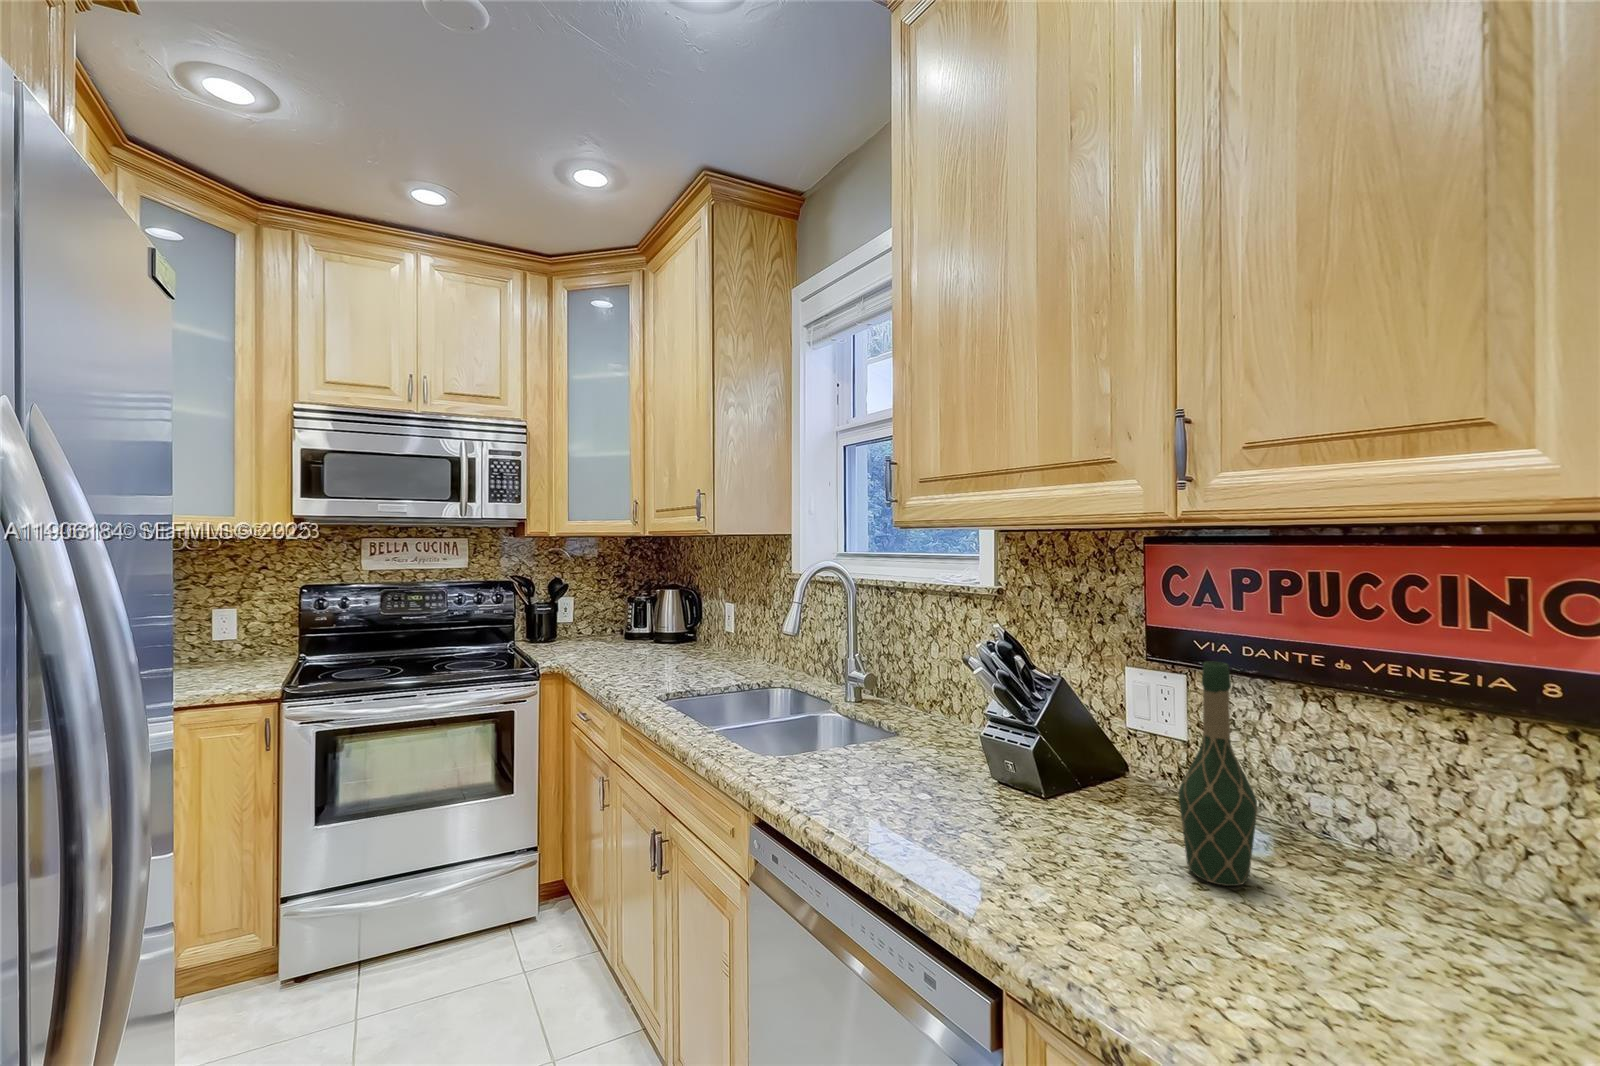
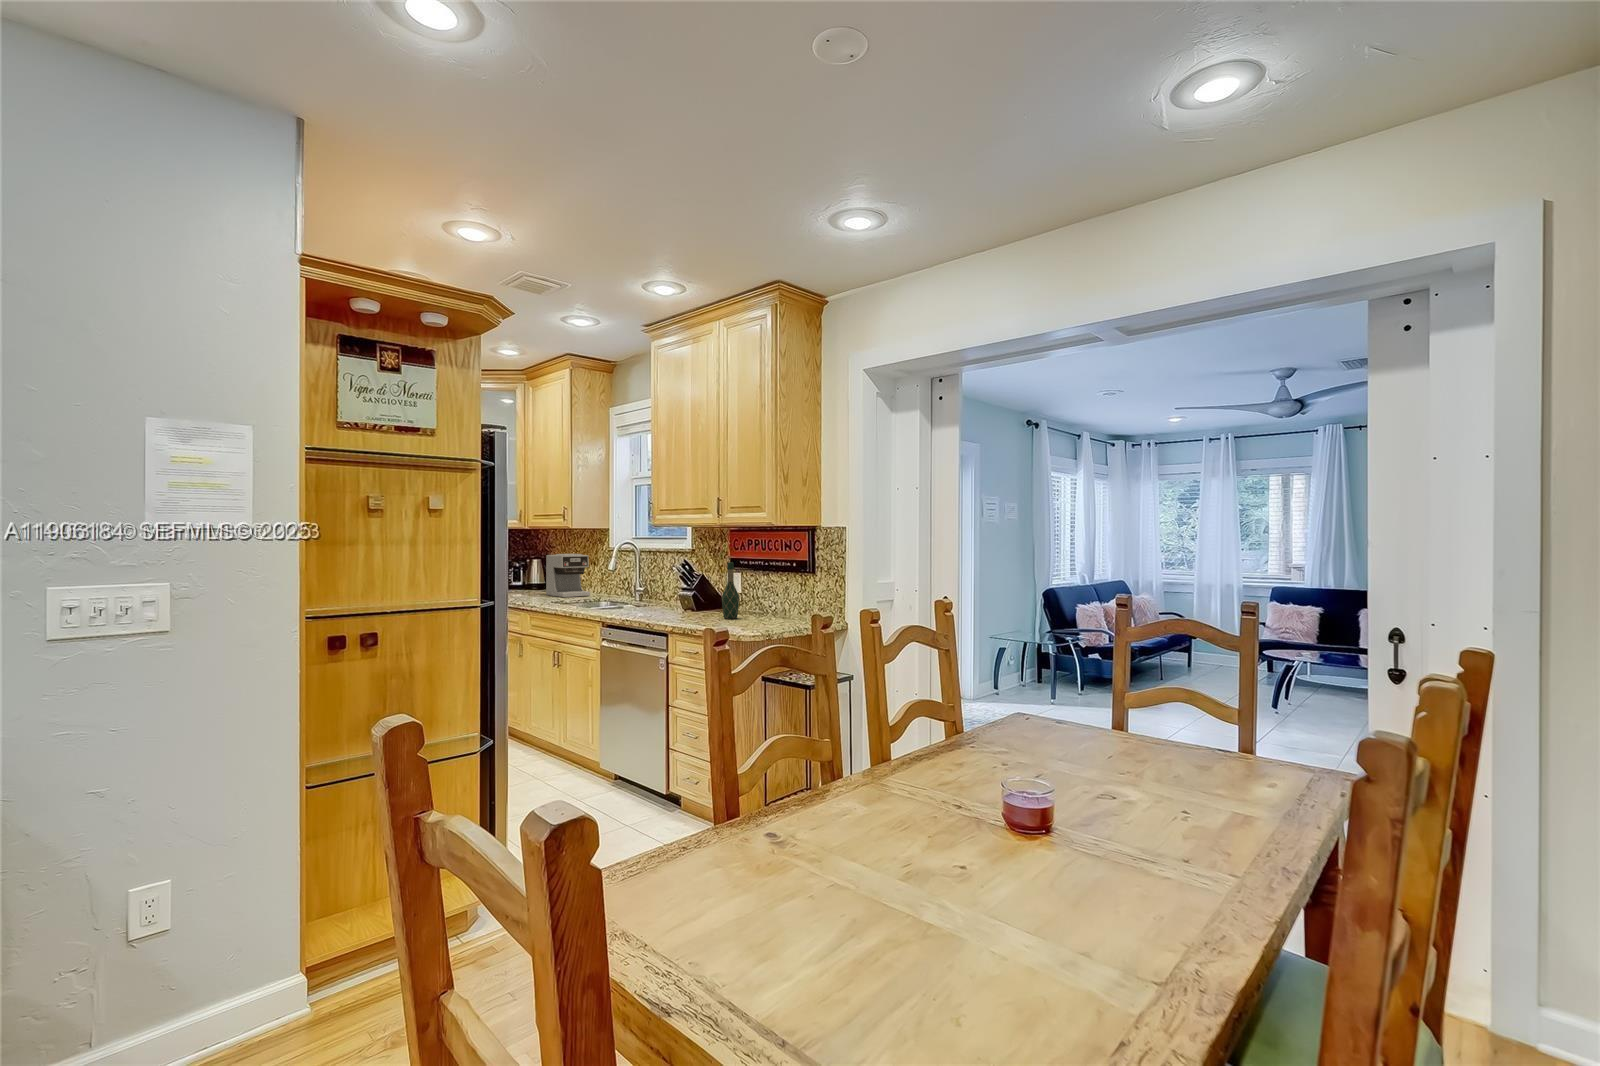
coffee maker: none [677,583,755,673] -> present [546,554,590,597]

